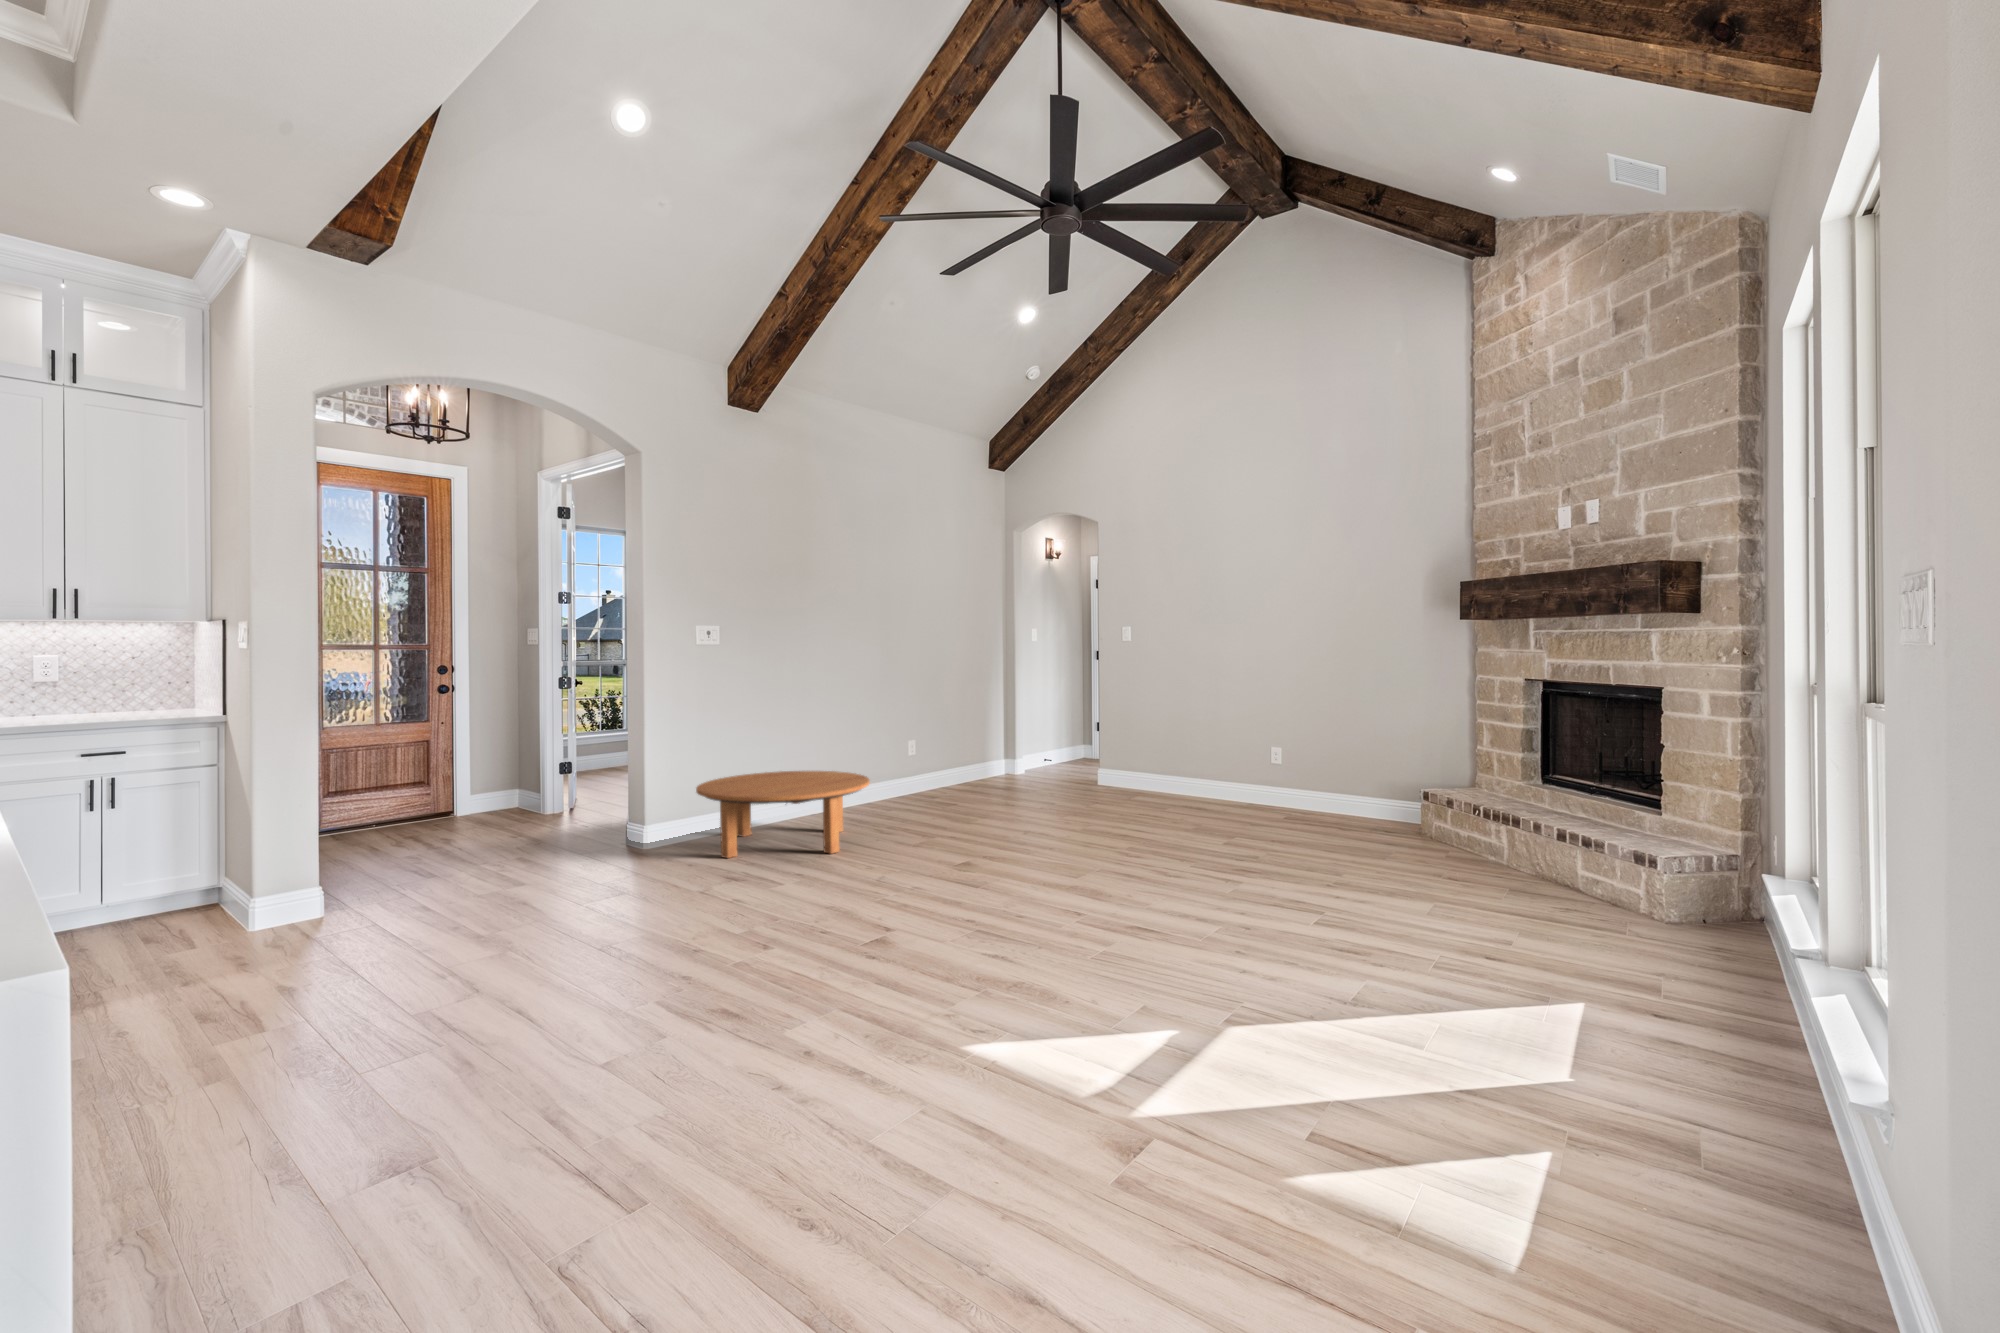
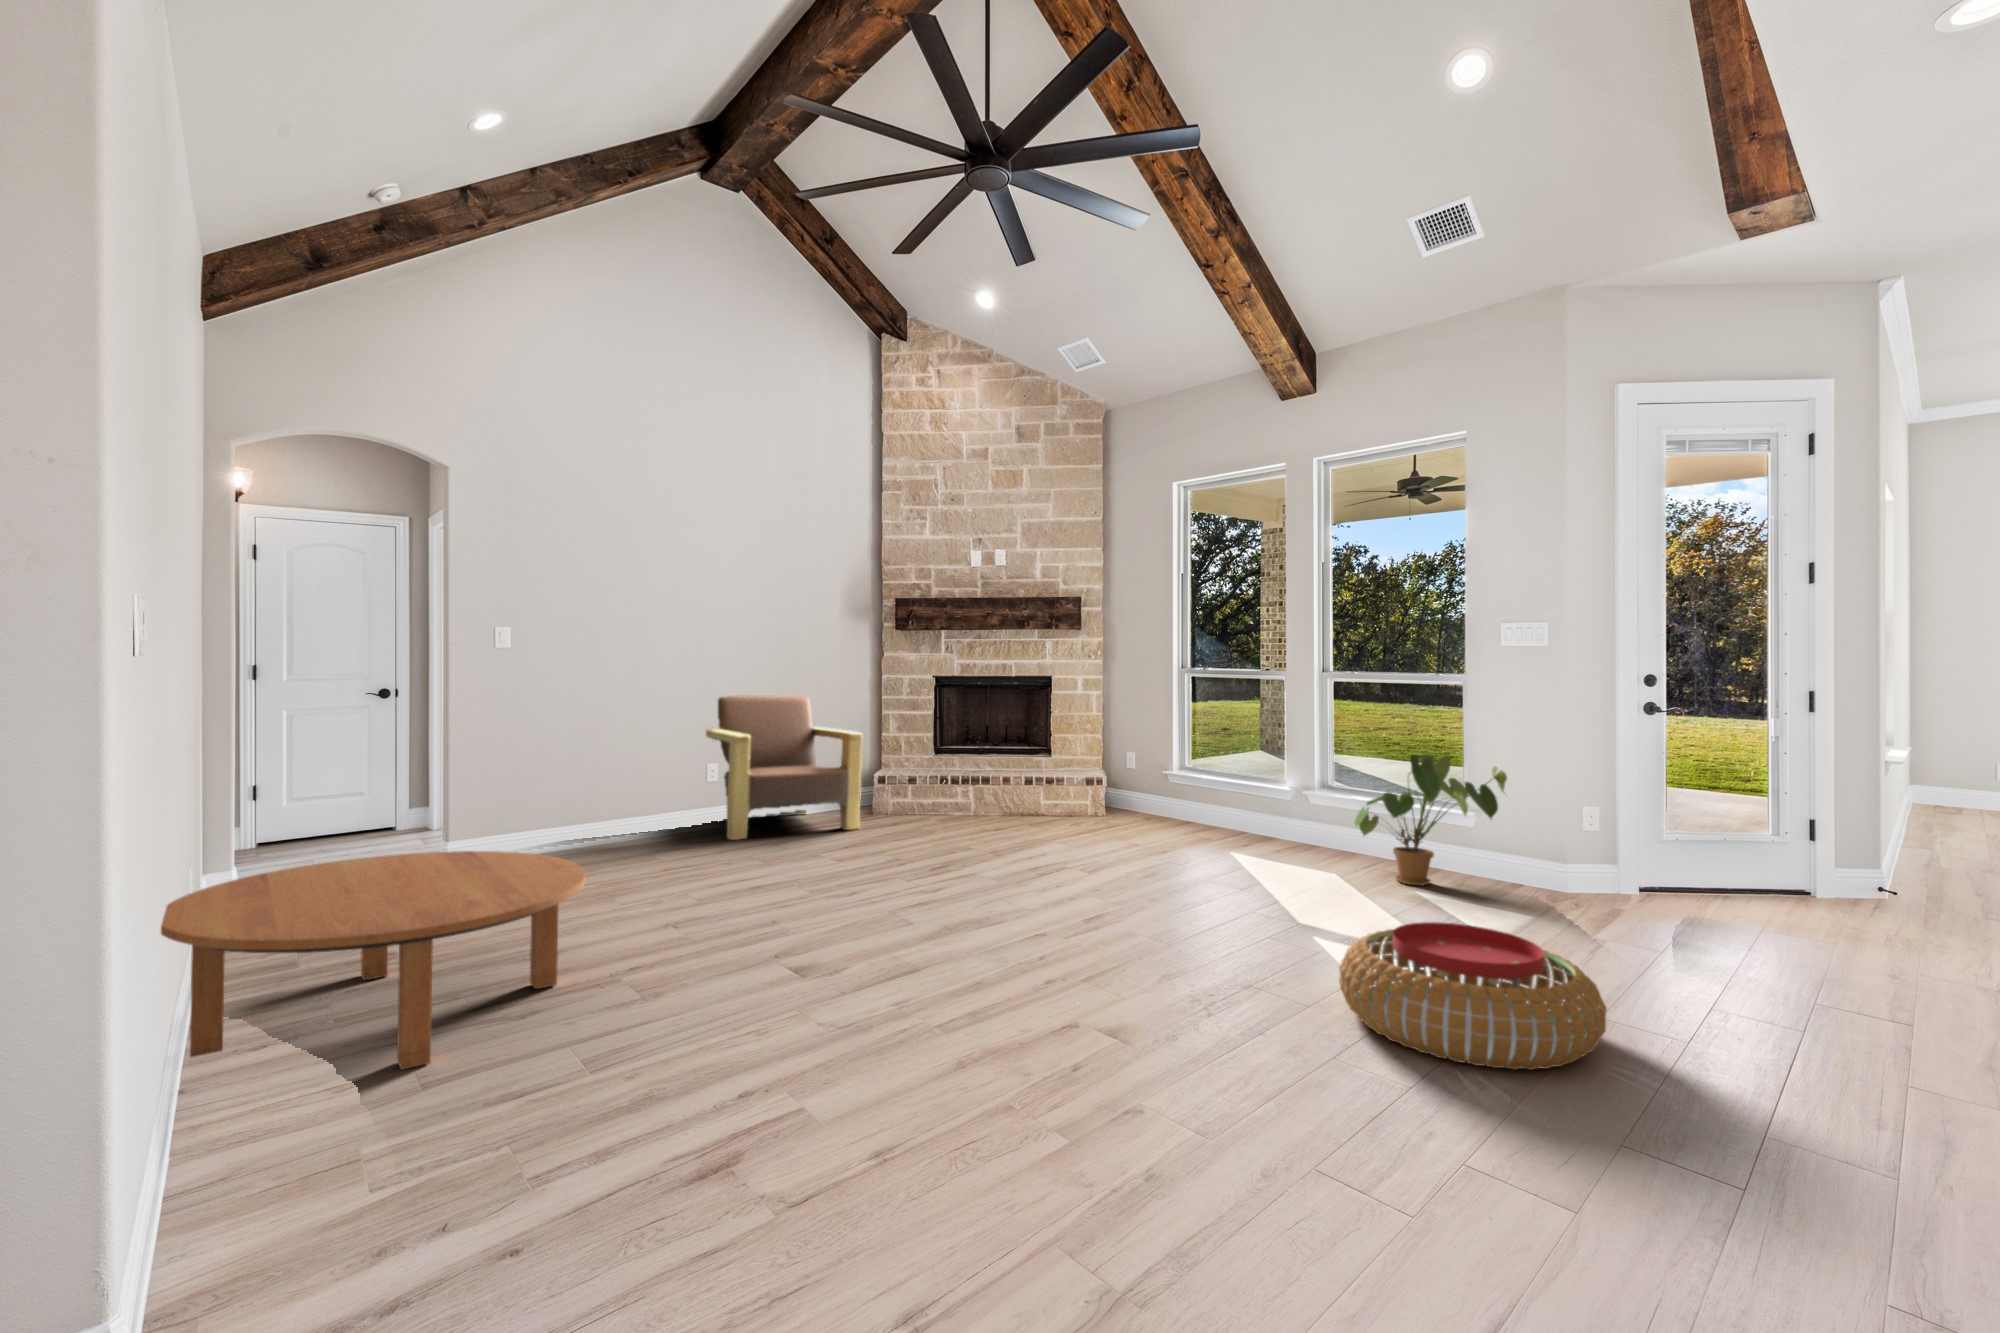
armchair: none [1211,695,1386,845] -> present [706,695,862,840]
house plant: none [1513,873,1860,1167] -> present [1354,754,1507,886]
pouf: none [659,976,934,1161] -> present [1339,922,1607,1070]

